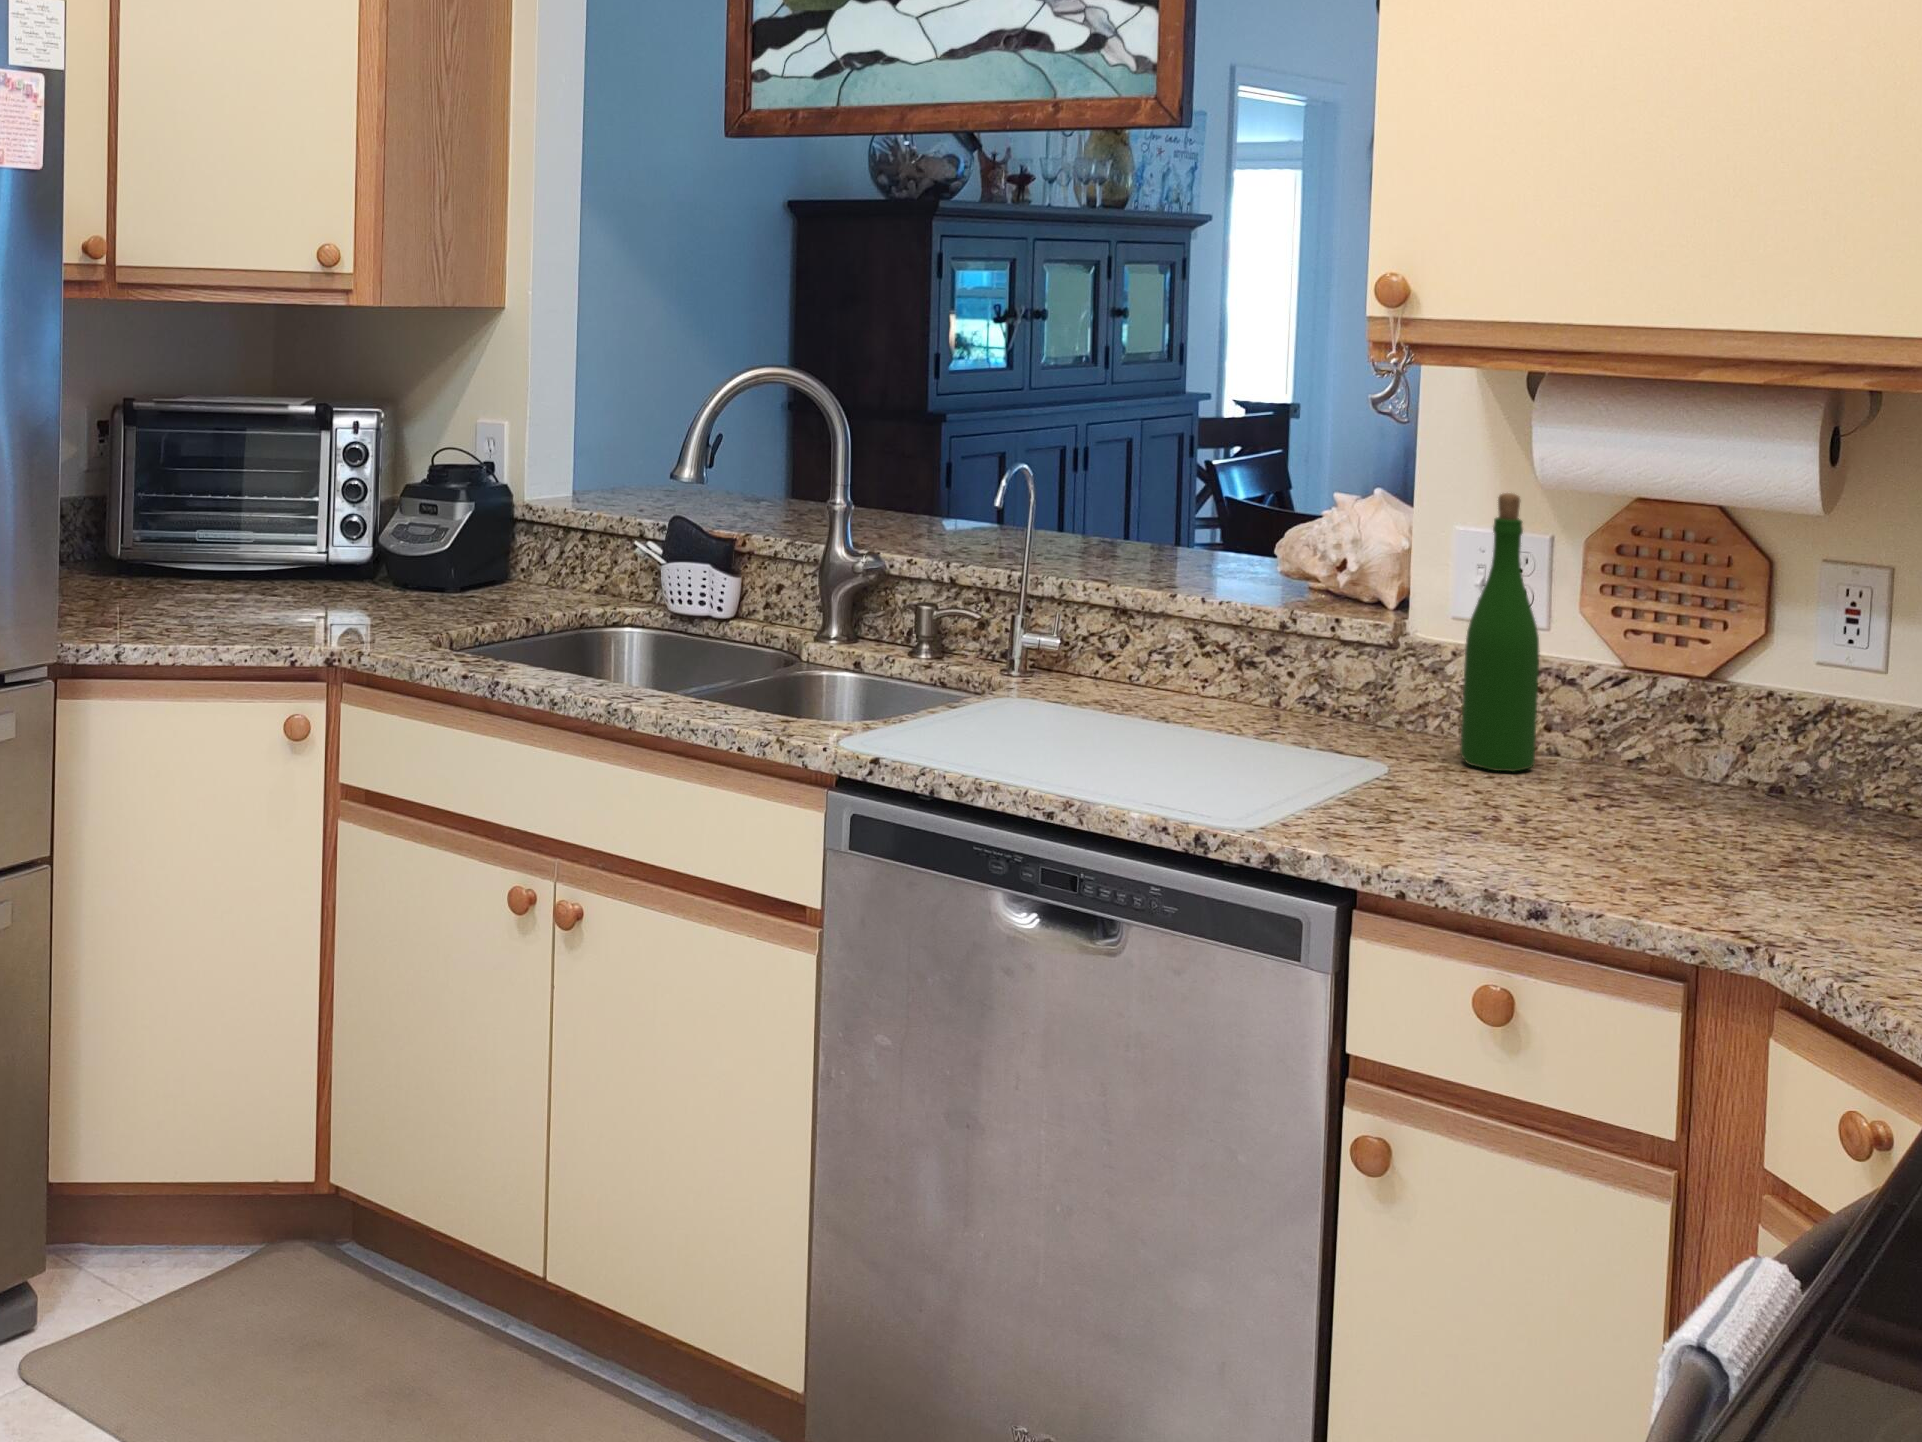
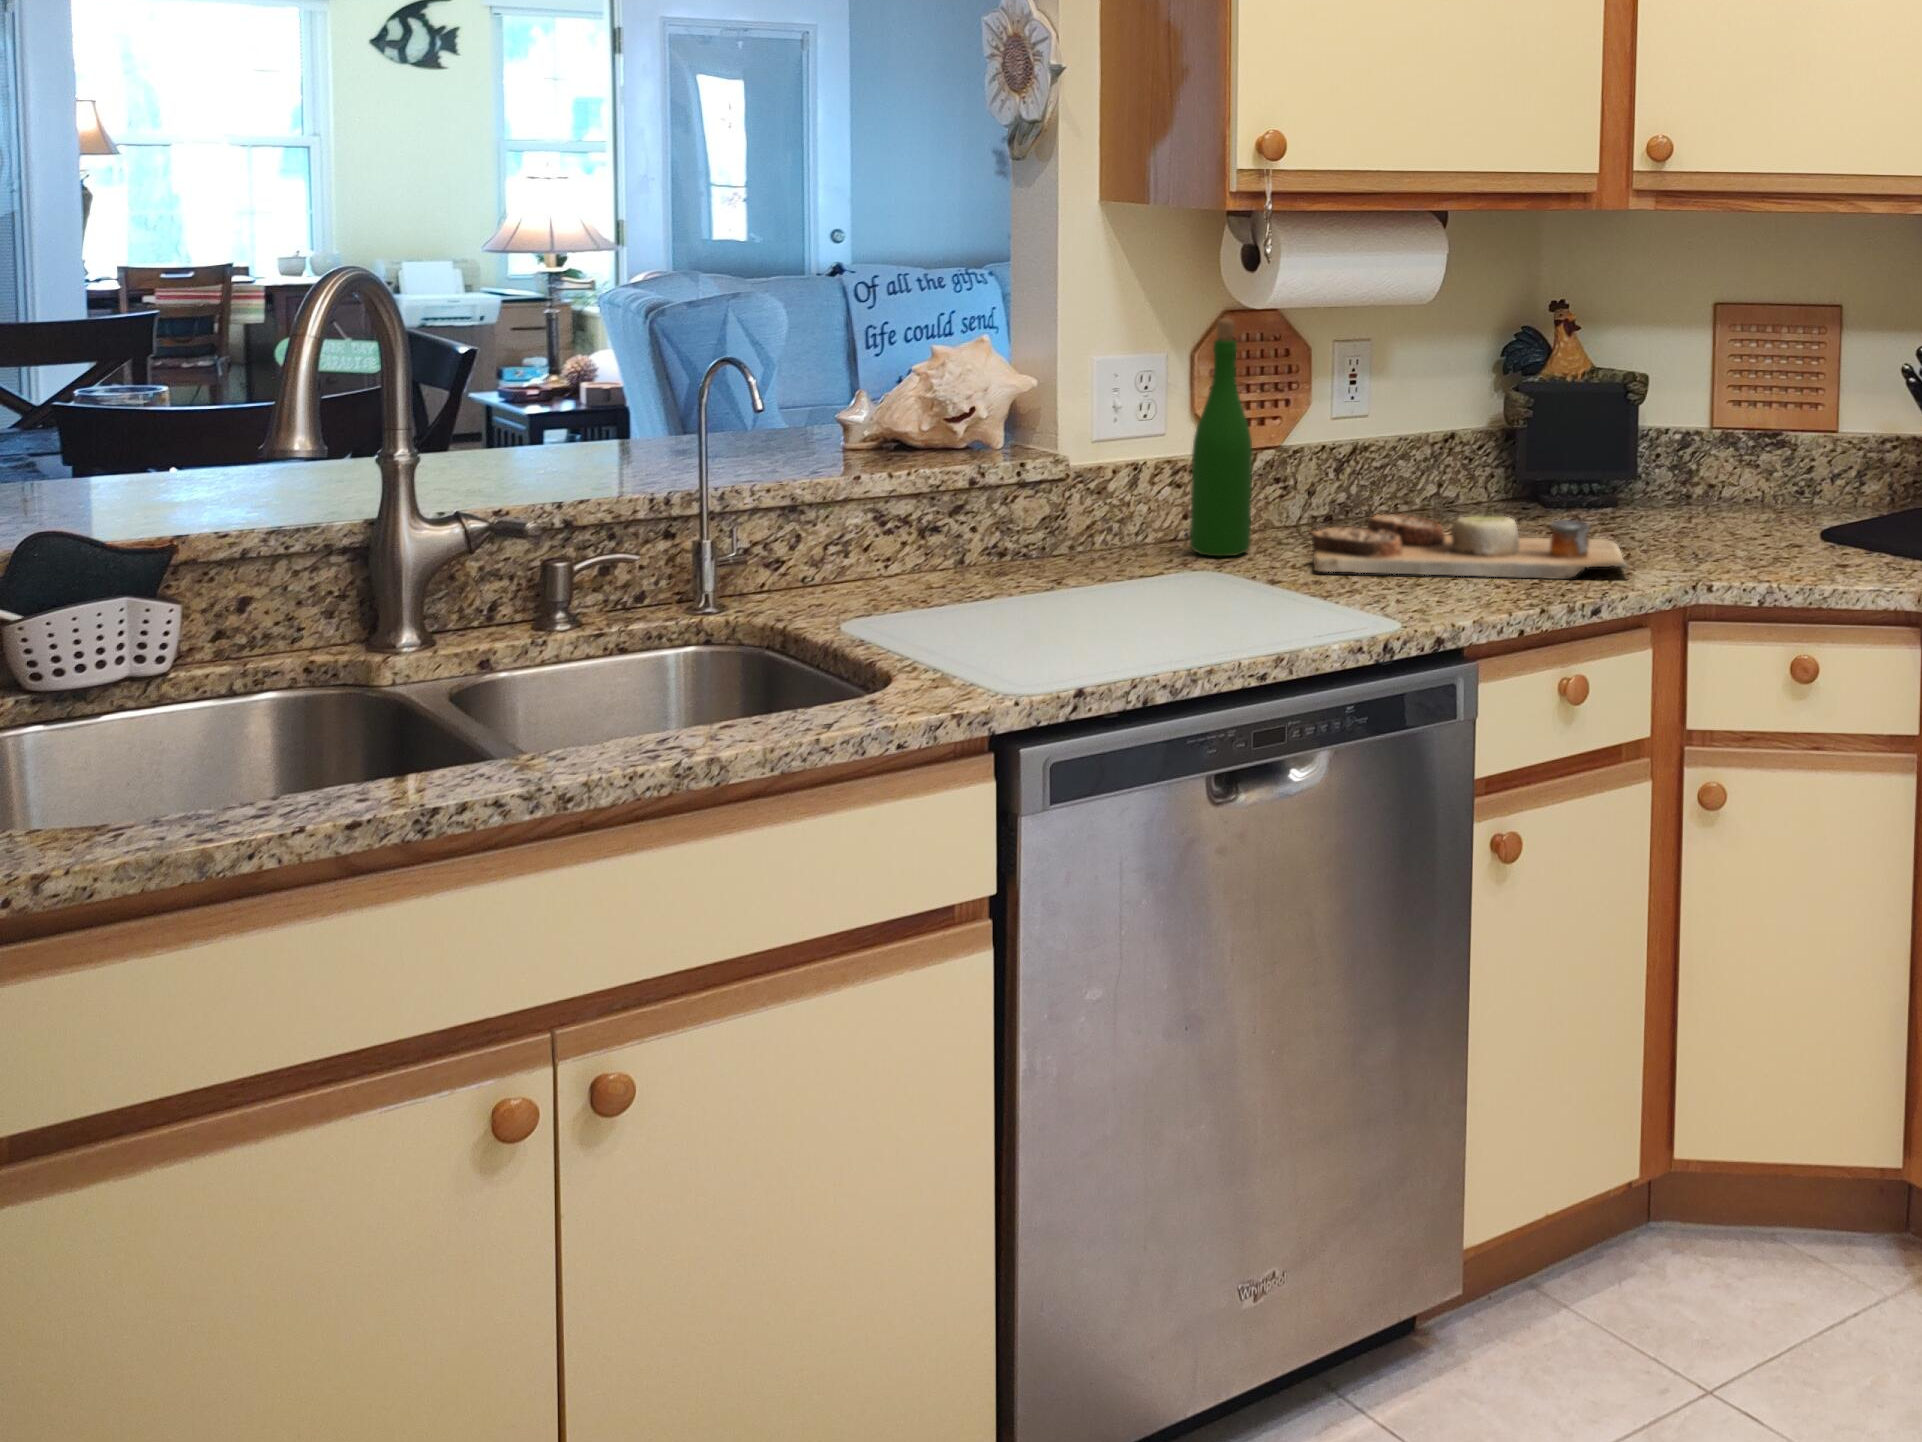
cutting board: none [1455,752,1890,909] -> present [1310,514,1627,579]

